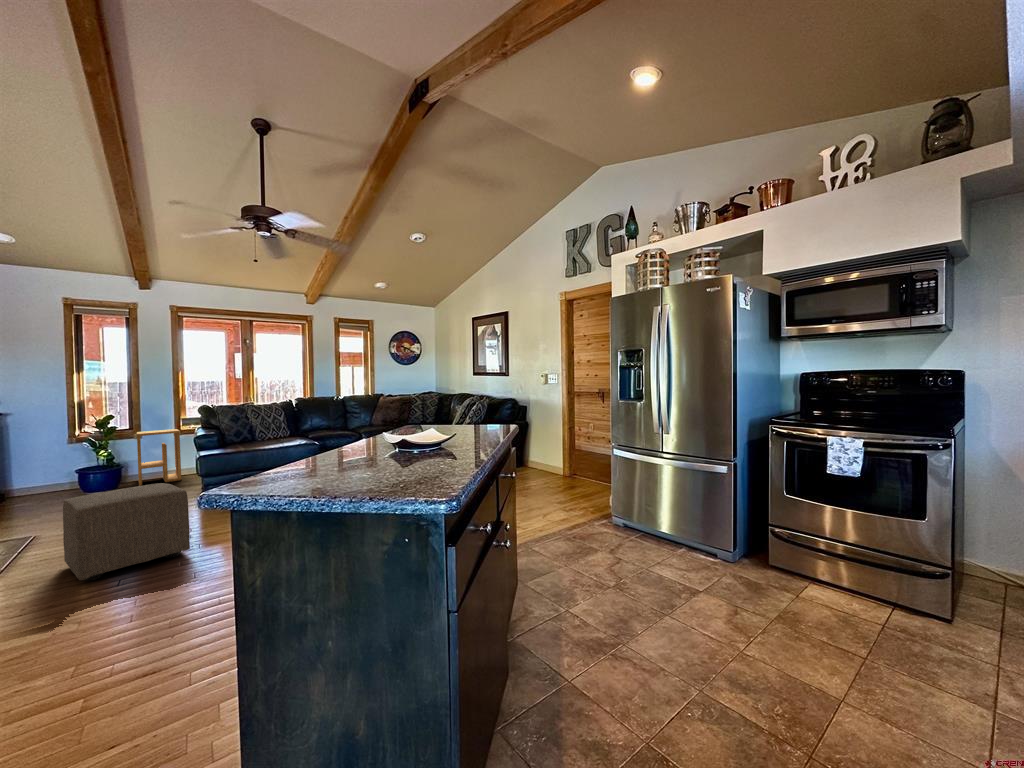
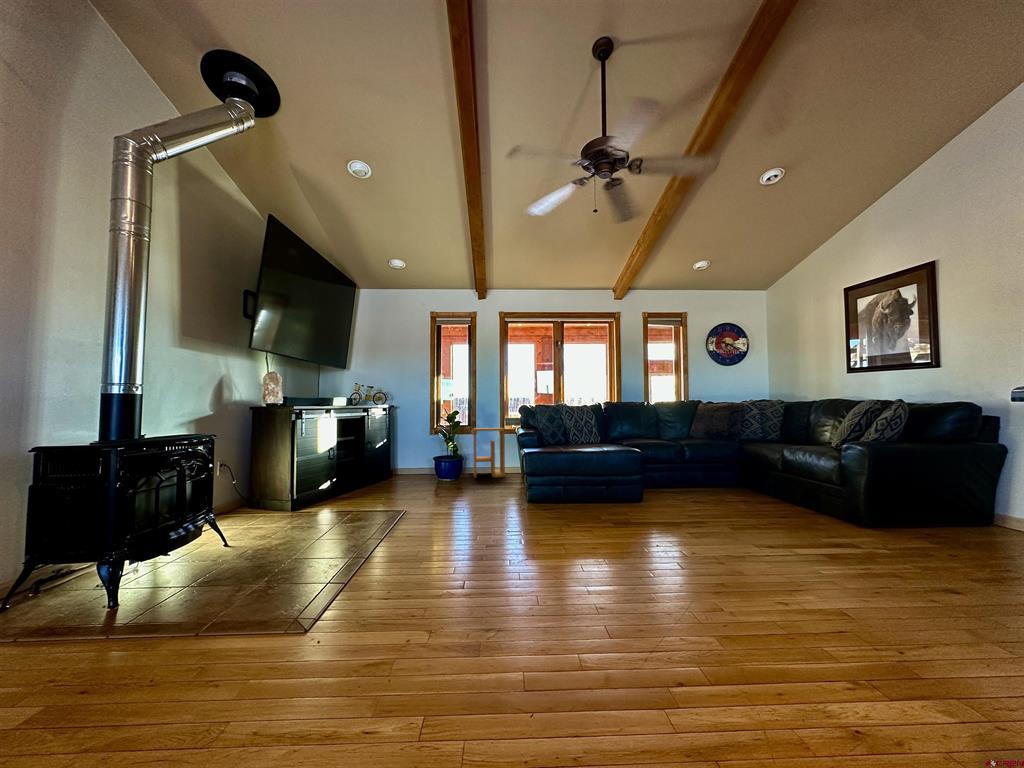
ottoman: present [63,483,190,581] -> none [418,476,527,581]

